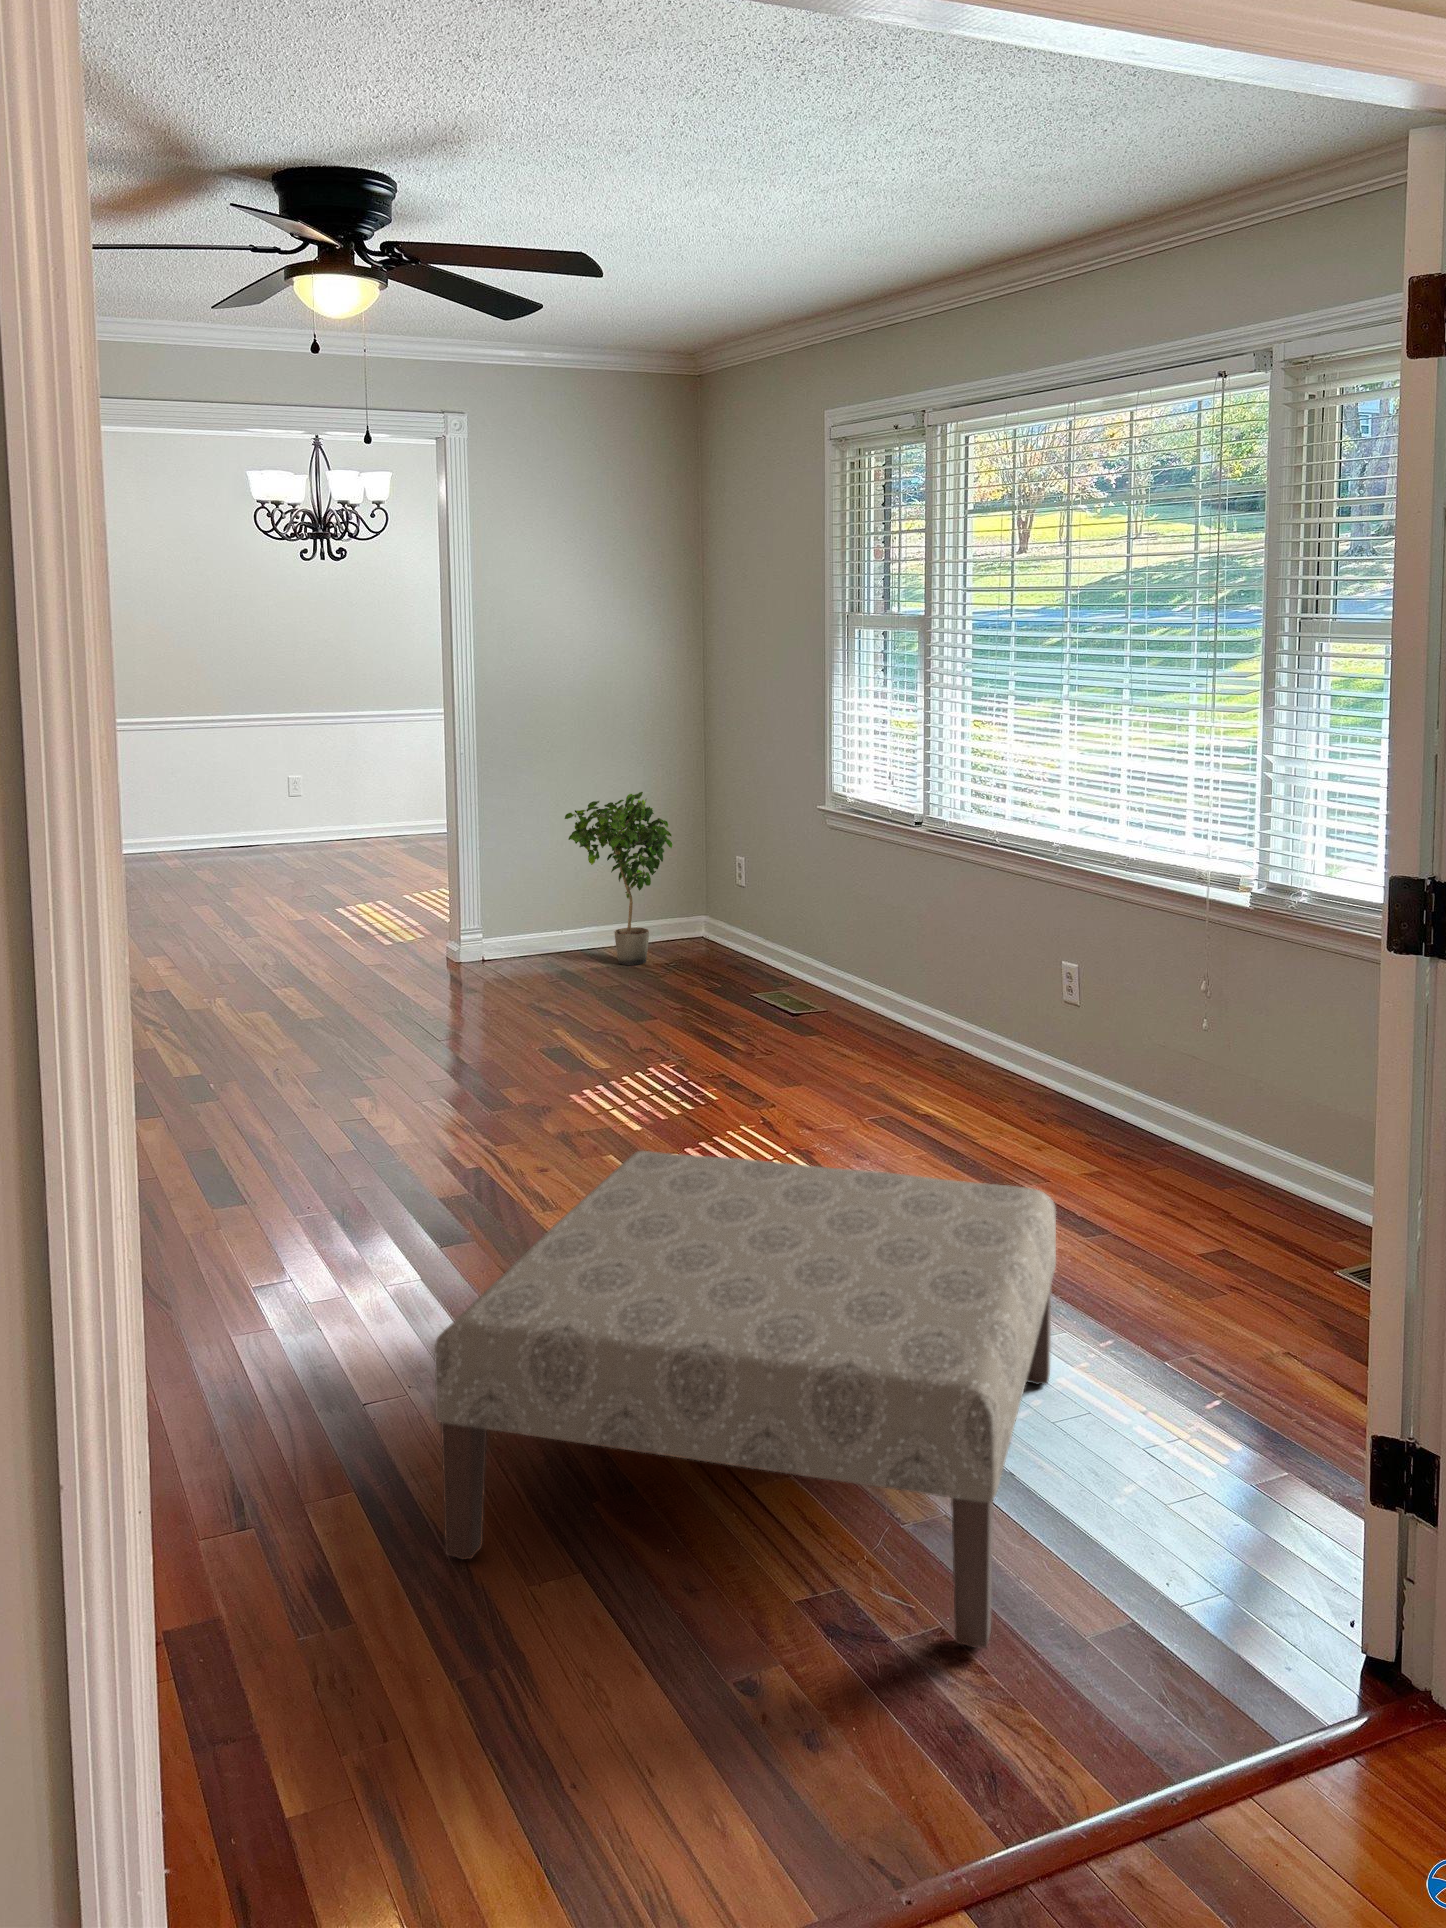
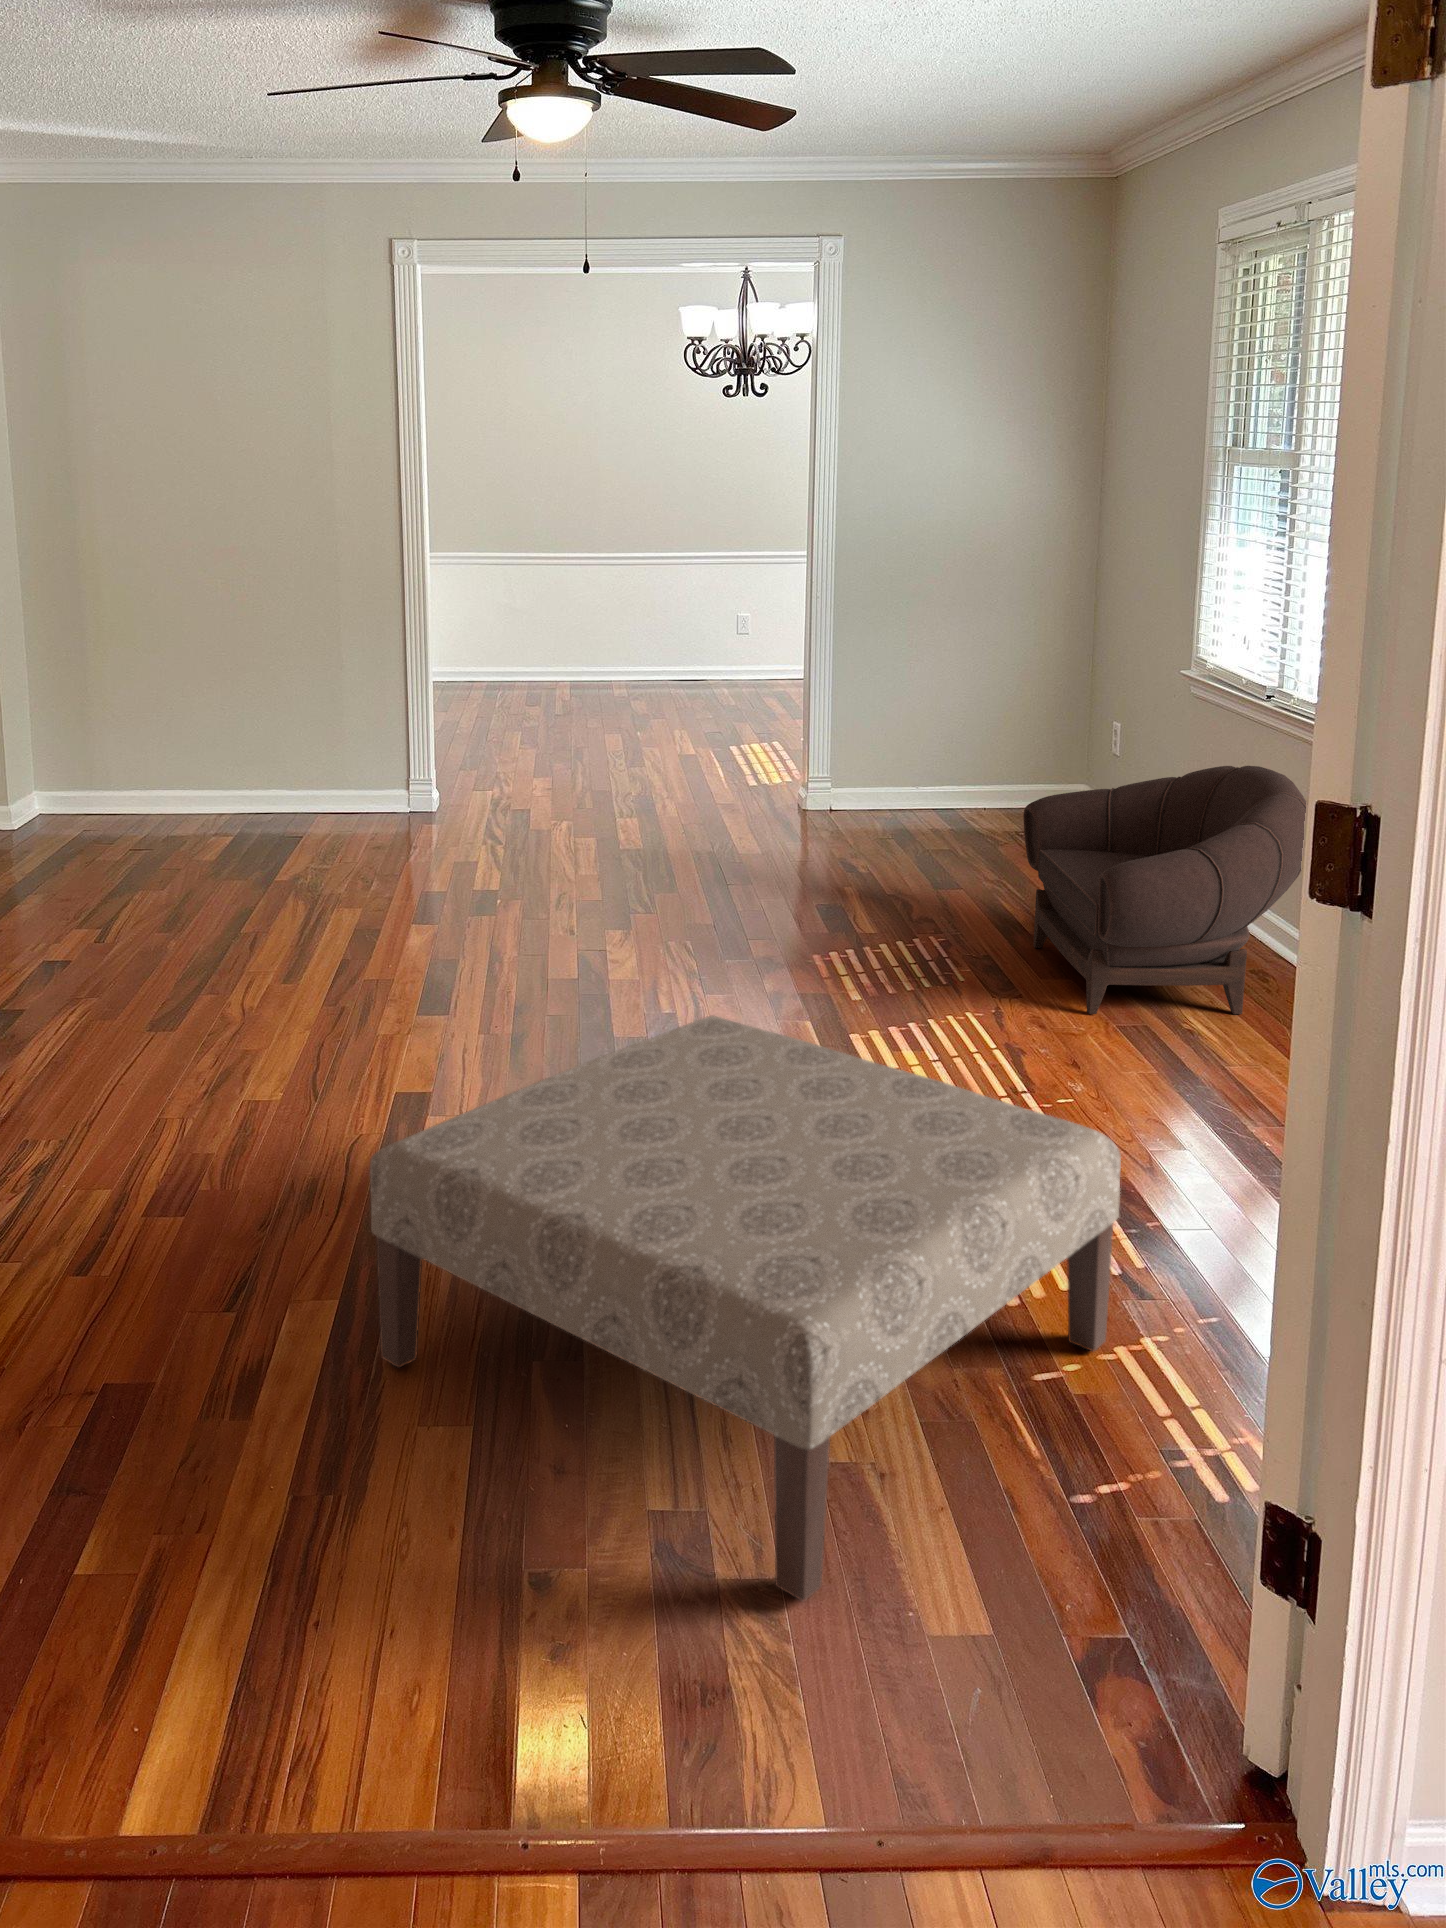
potted plant: present [565,792,672,965] -> none [914,647,1043,831]
armchair: none [730,879,989,1111] -> present [1023,766,1306,1014]

